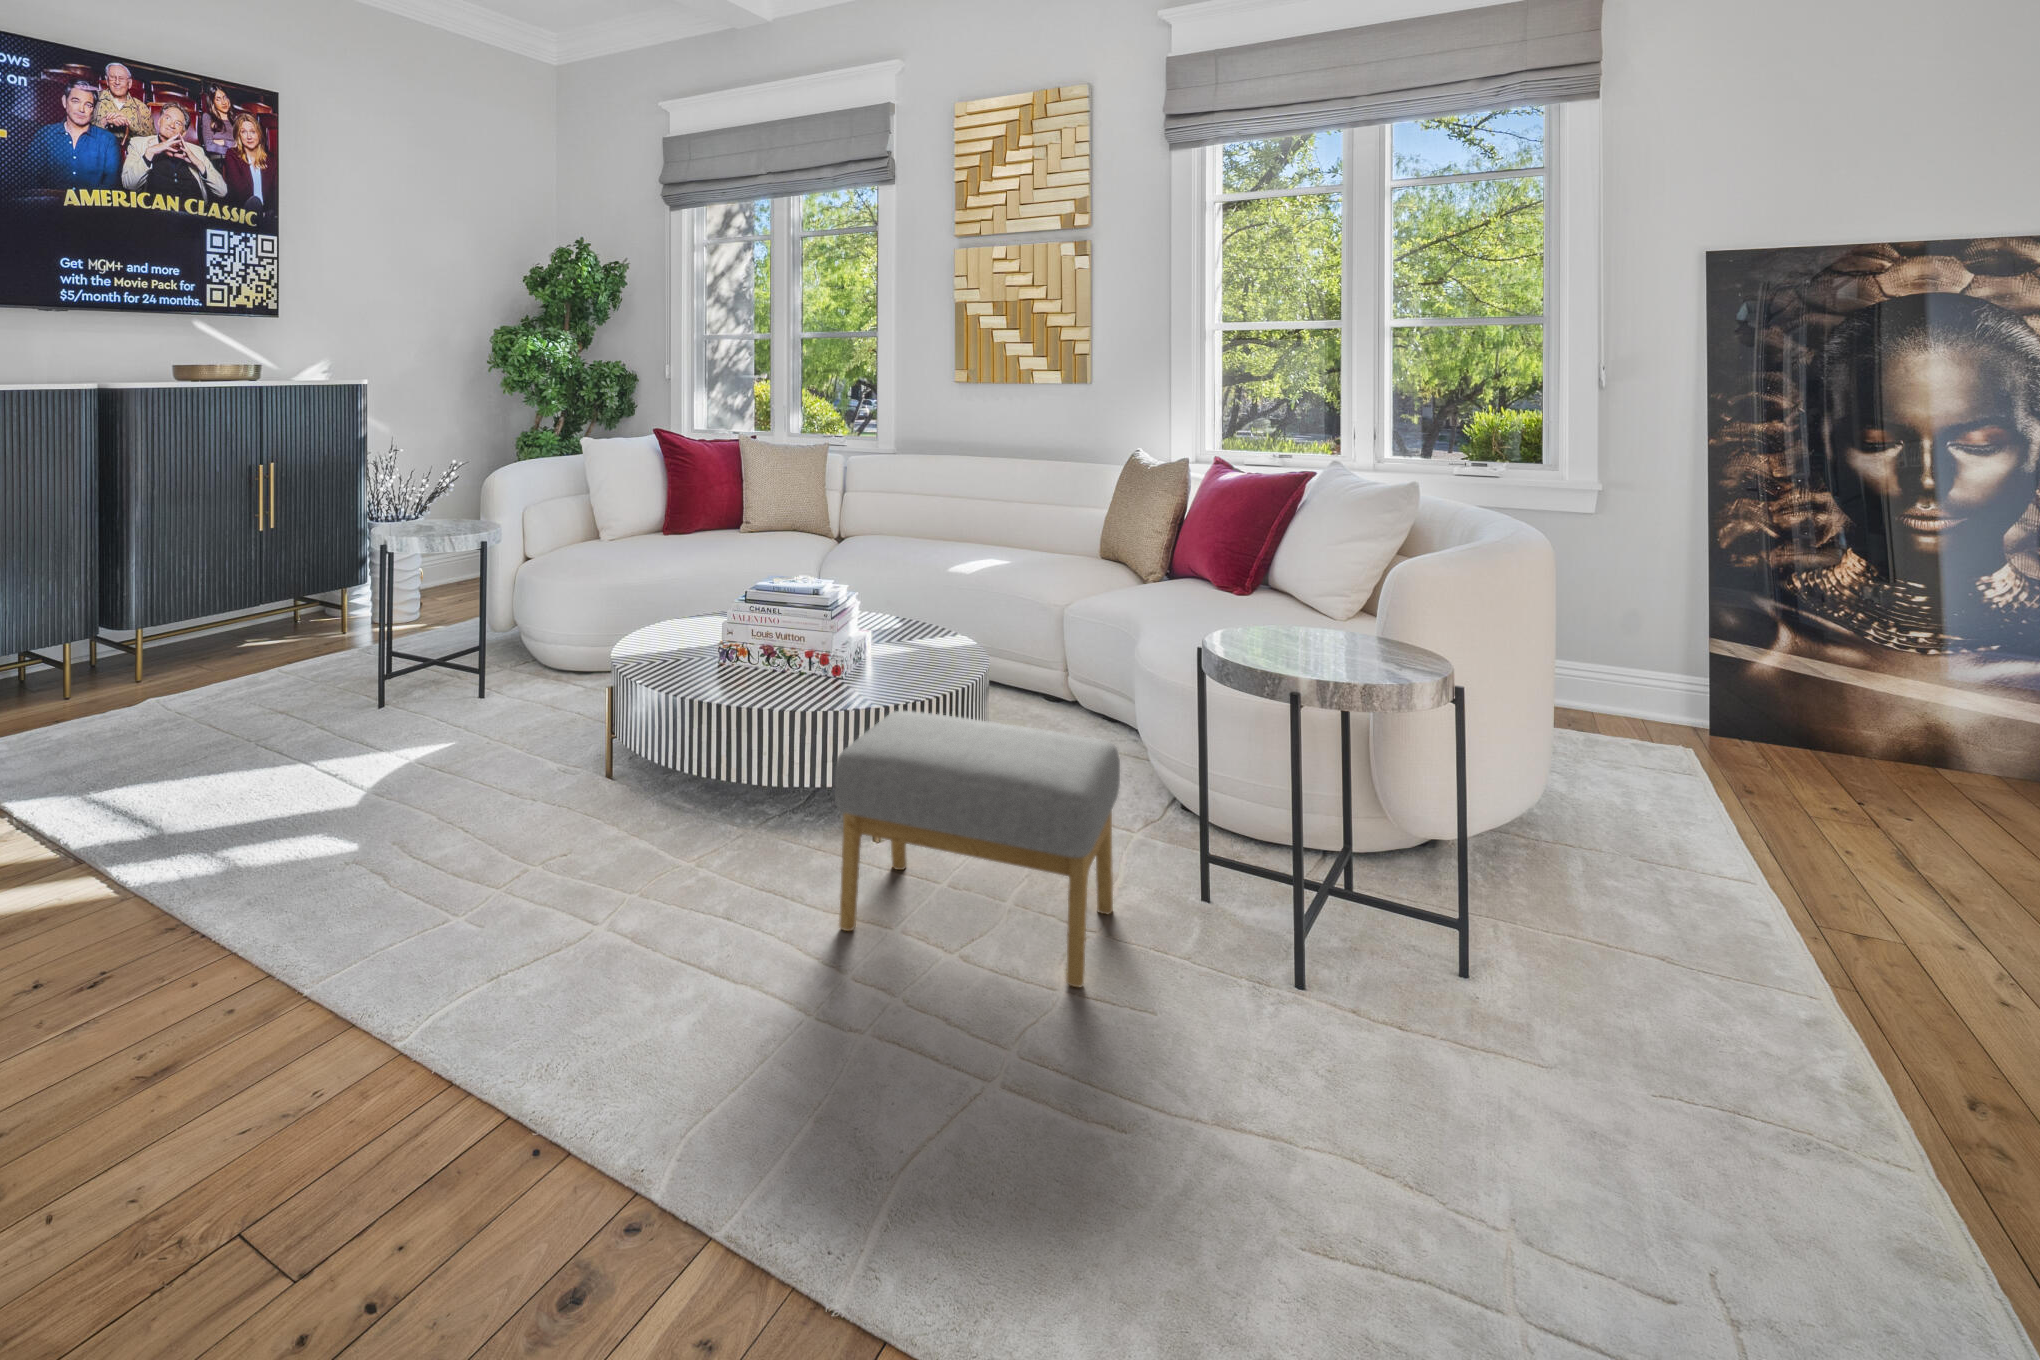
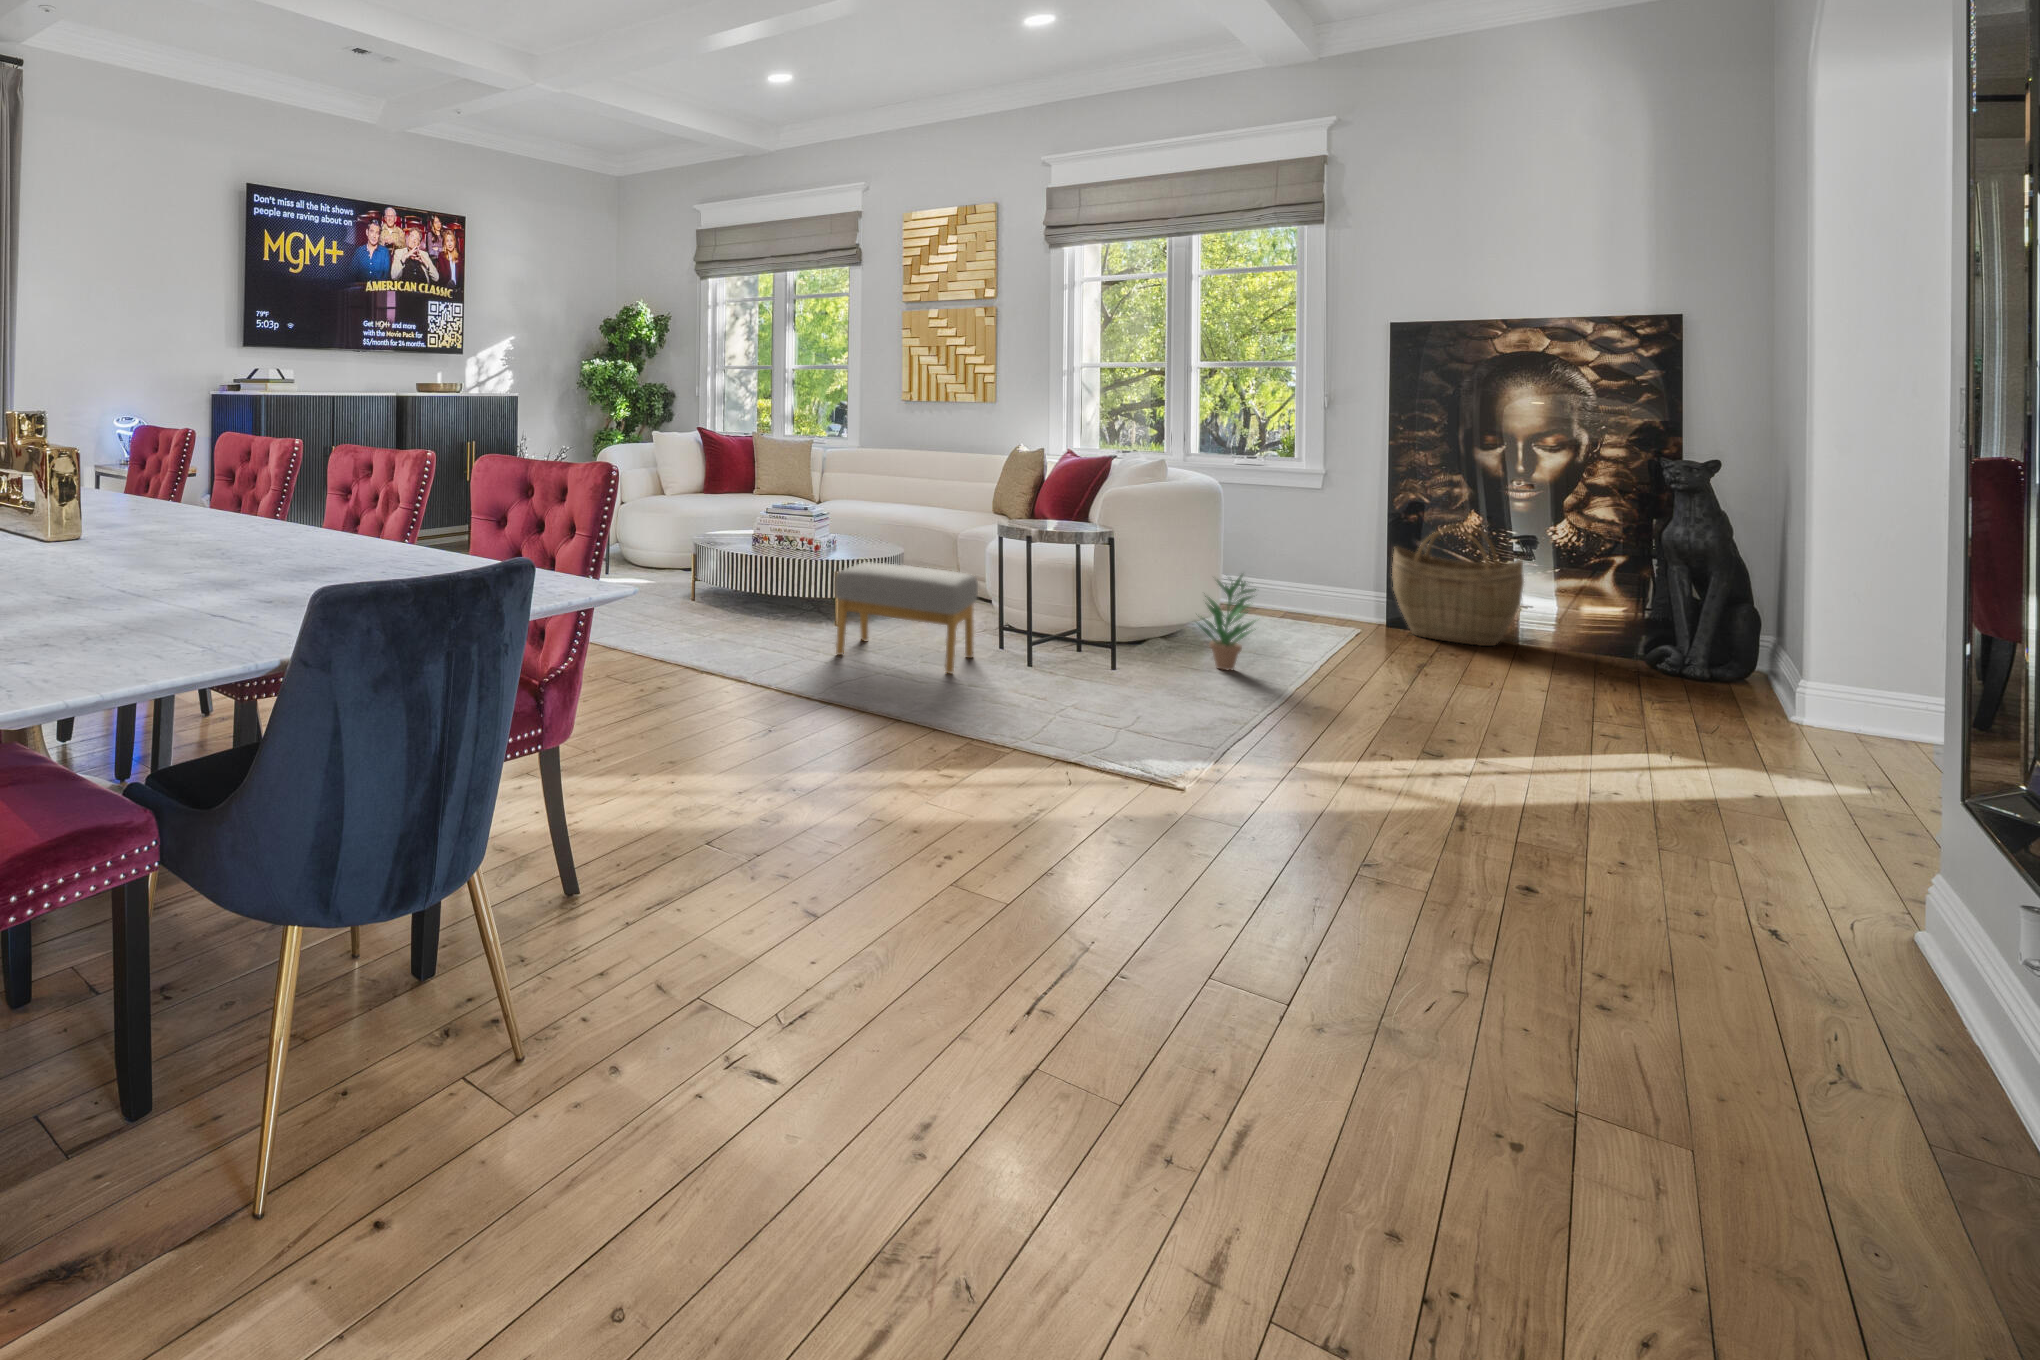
woven basket: none [1743,577,1974,791] -> present [1392,524,1524,646]
potted plant: none [1514,716,1653,914] -> present [1199,575,1256,670]

